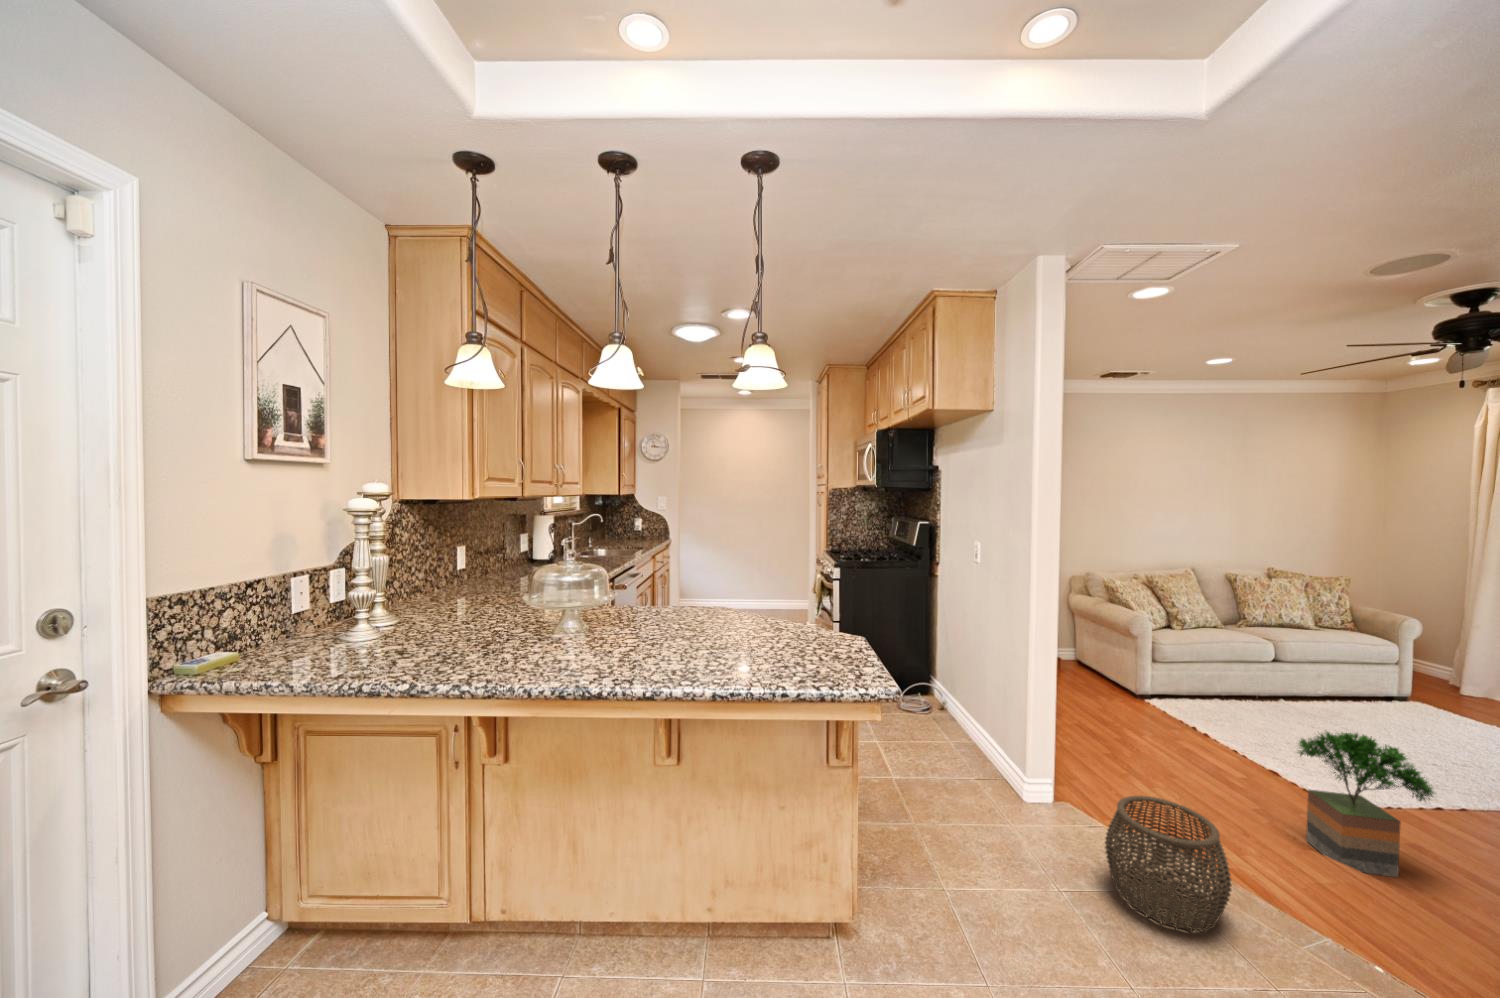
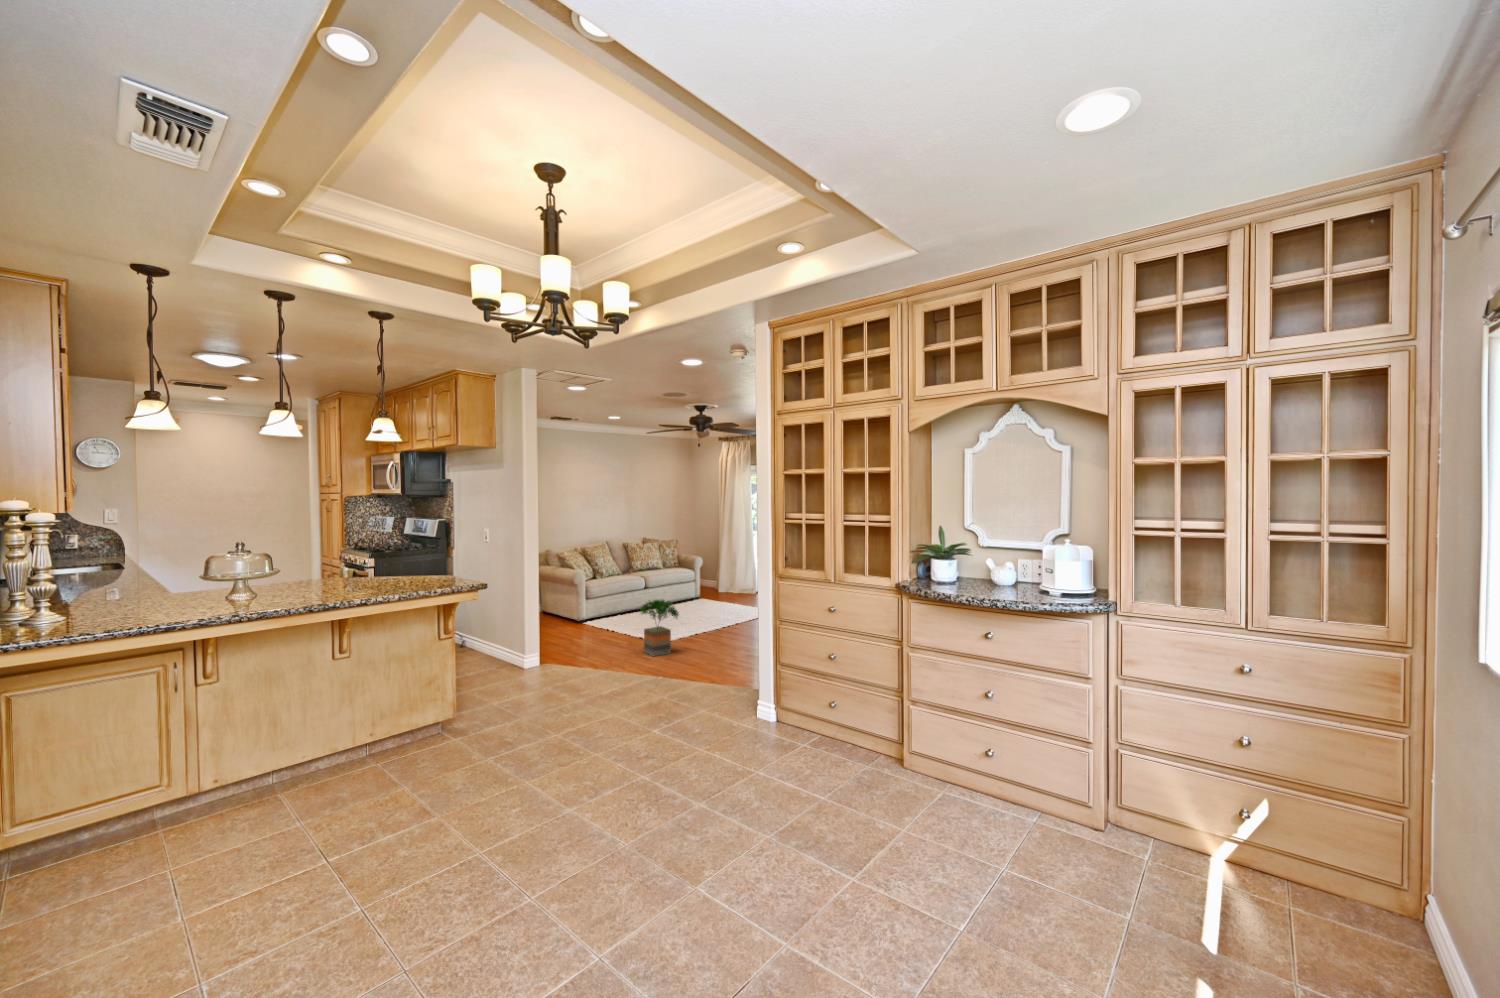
woven basket: present [1105,796,1232,932] -> none [564,638,611,686]

